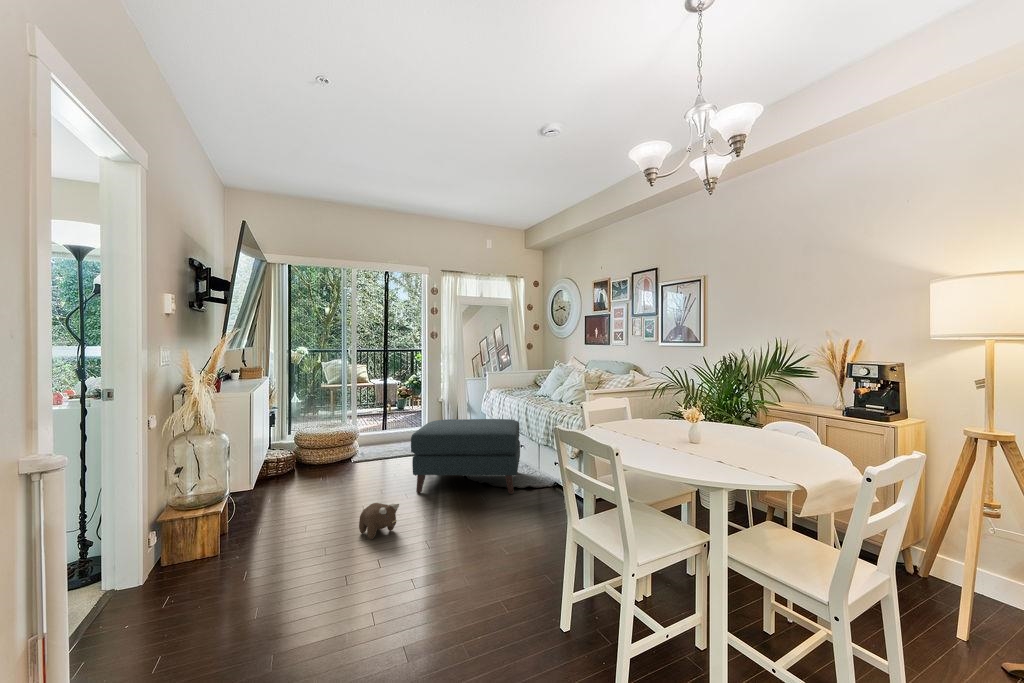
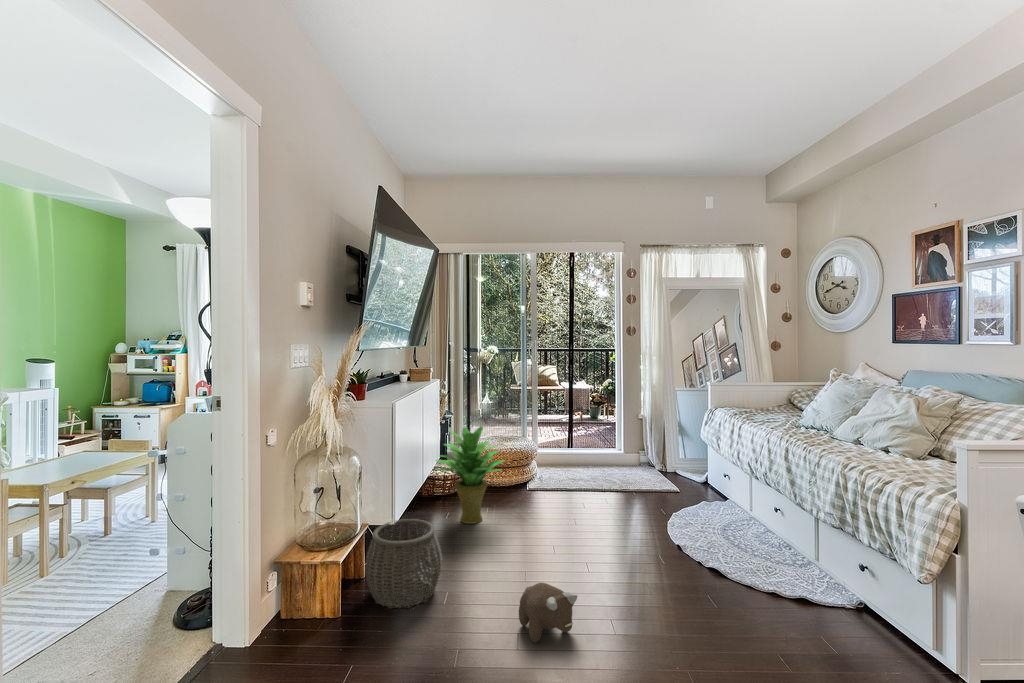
potted plant: none [276,412,337,489] -> present [436,426,504,524]
ottoman: present [411,419,520,494] -> none [599,451,774,593]
woven basket: none [232,480,297,543] -> present [365,519,442,608]

